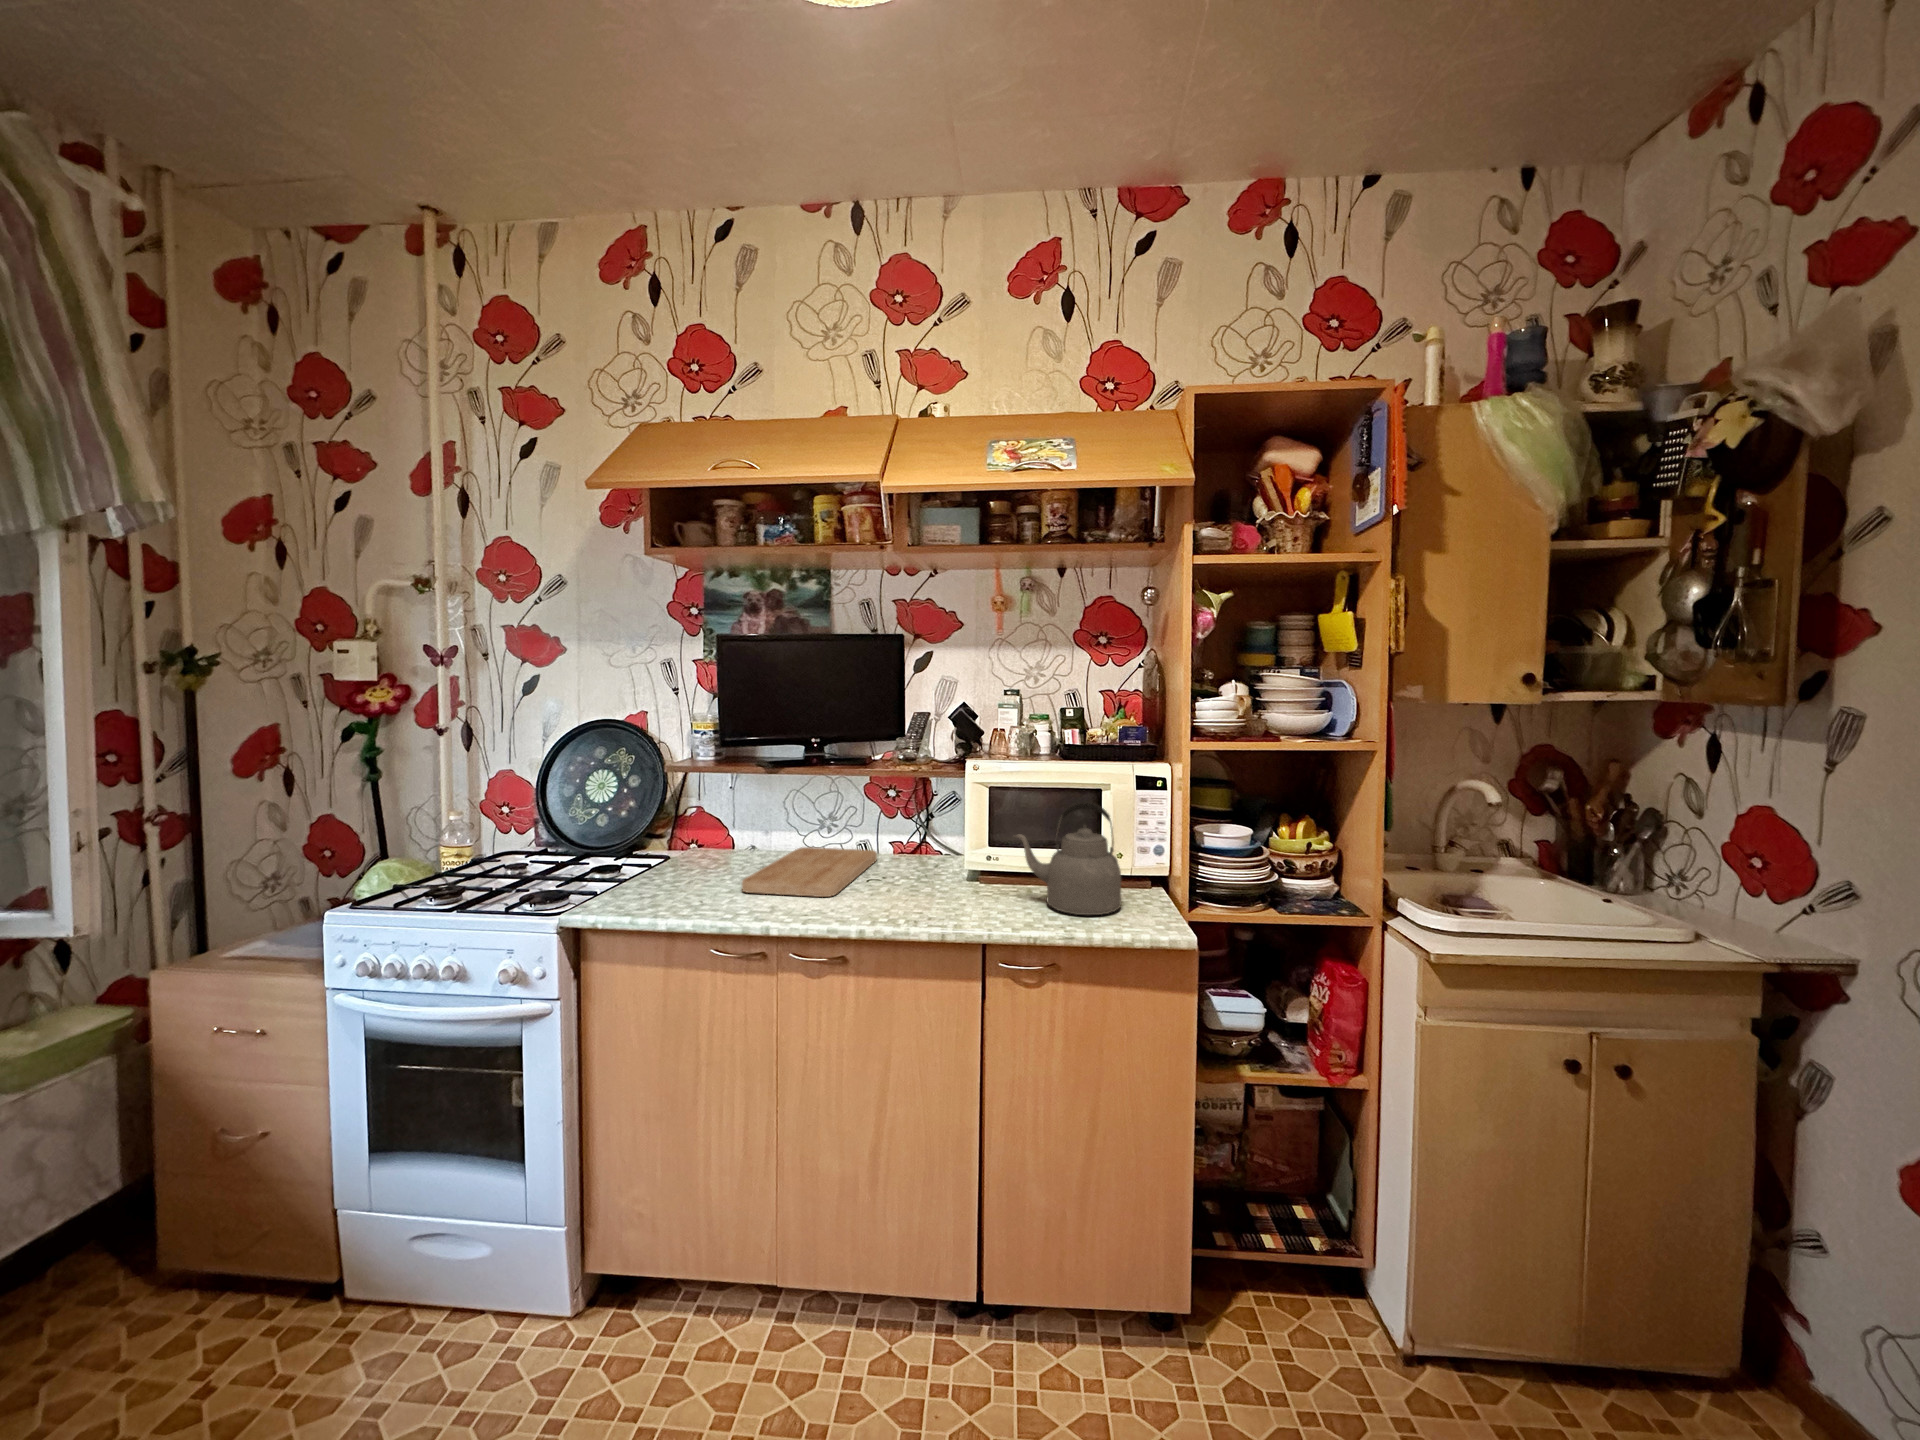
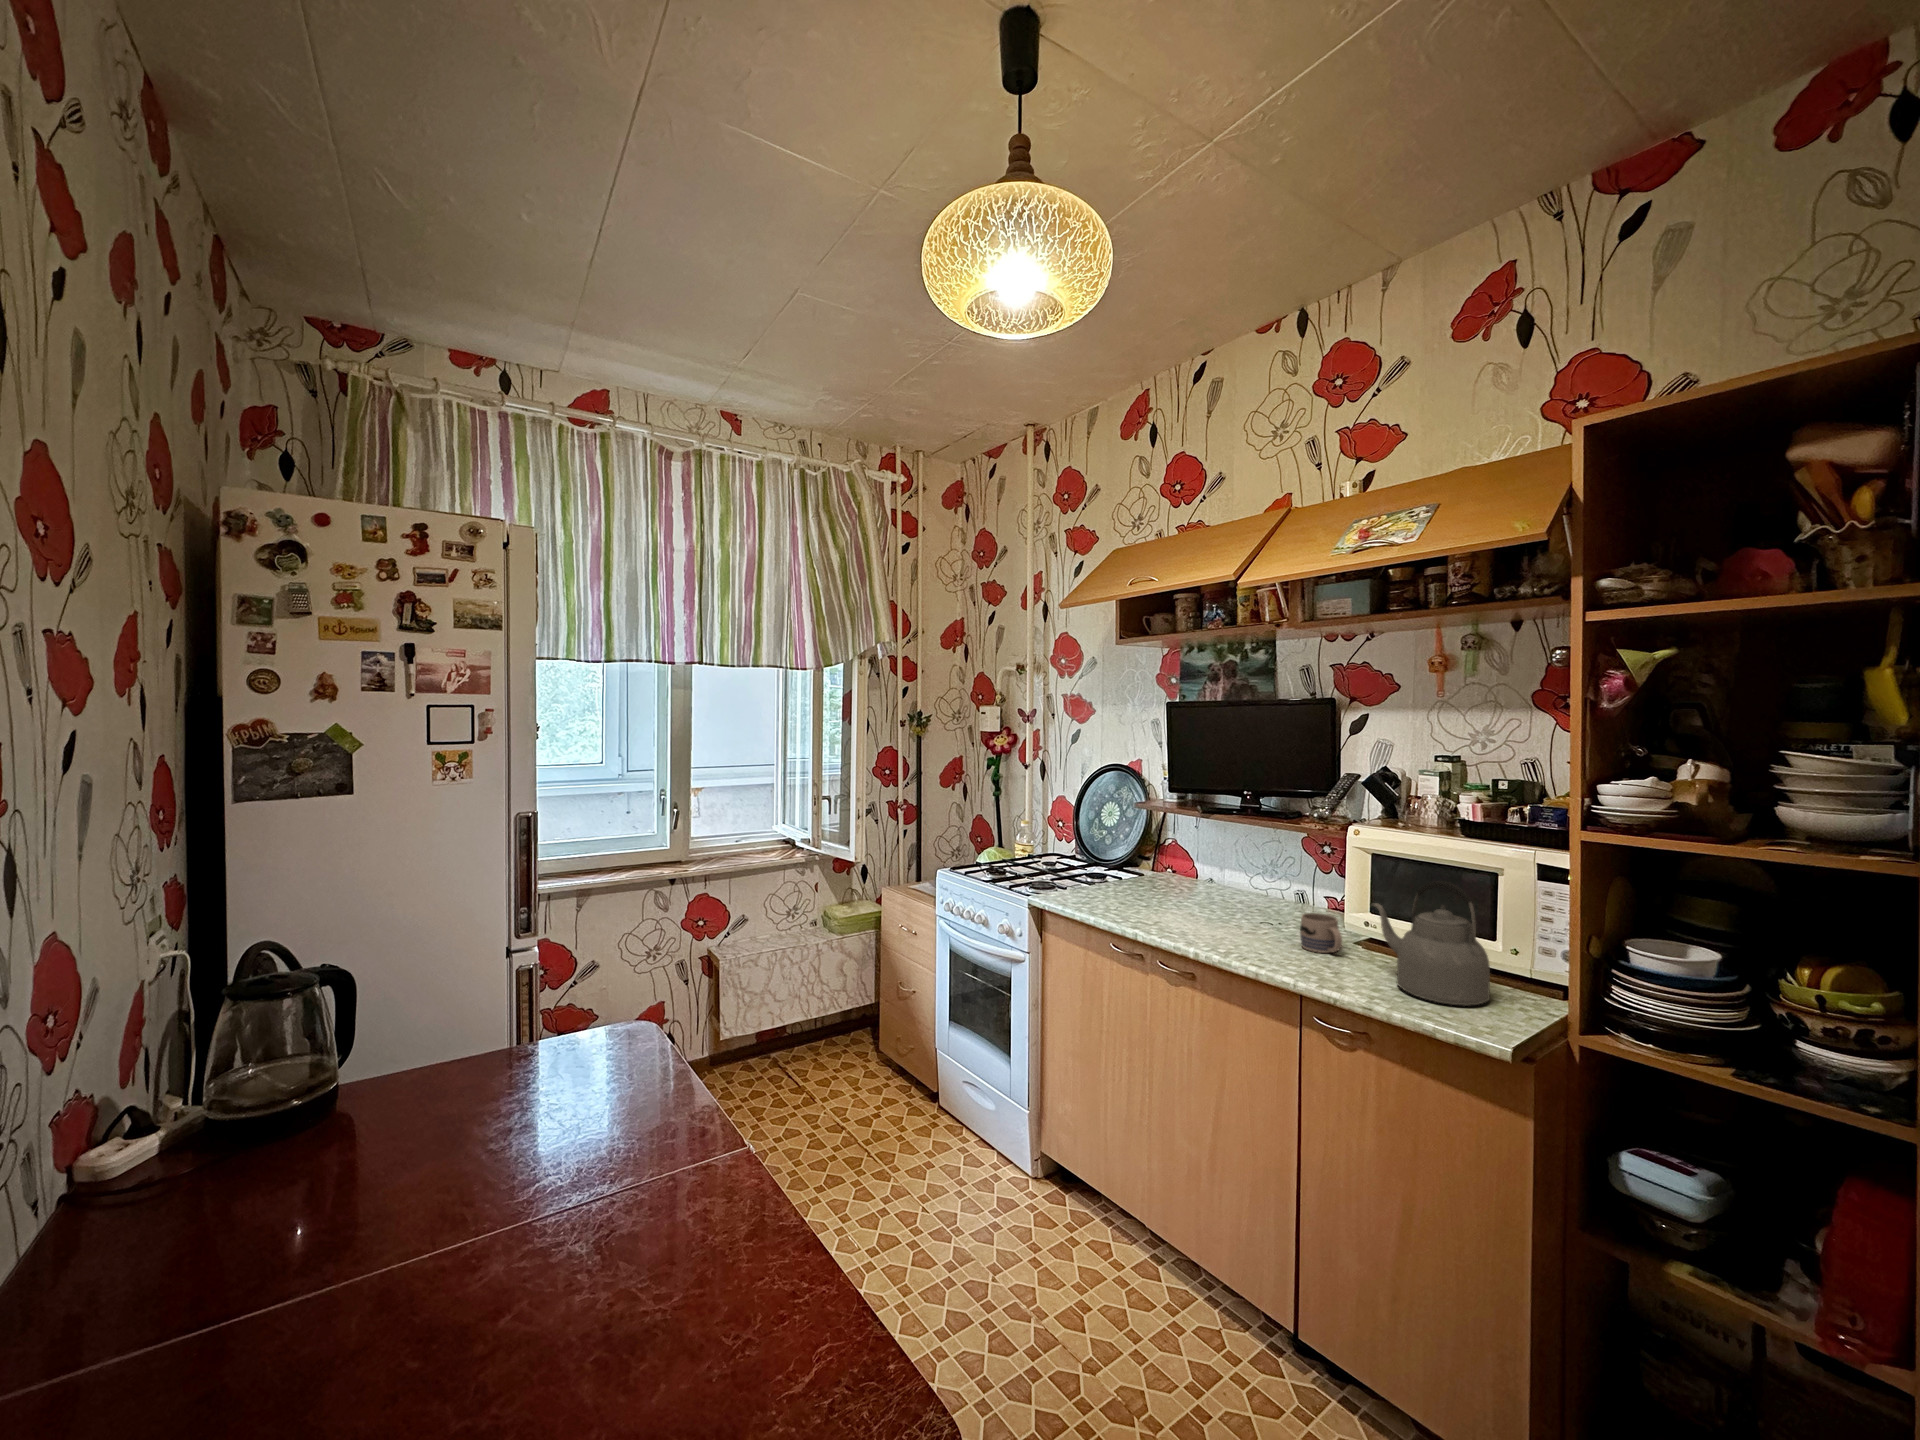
cutting board: present [742,847,877,897] -> none [1156,887,1302,927]
mug: none [930,857,977,897] -> present [1300,913,1342,953]

